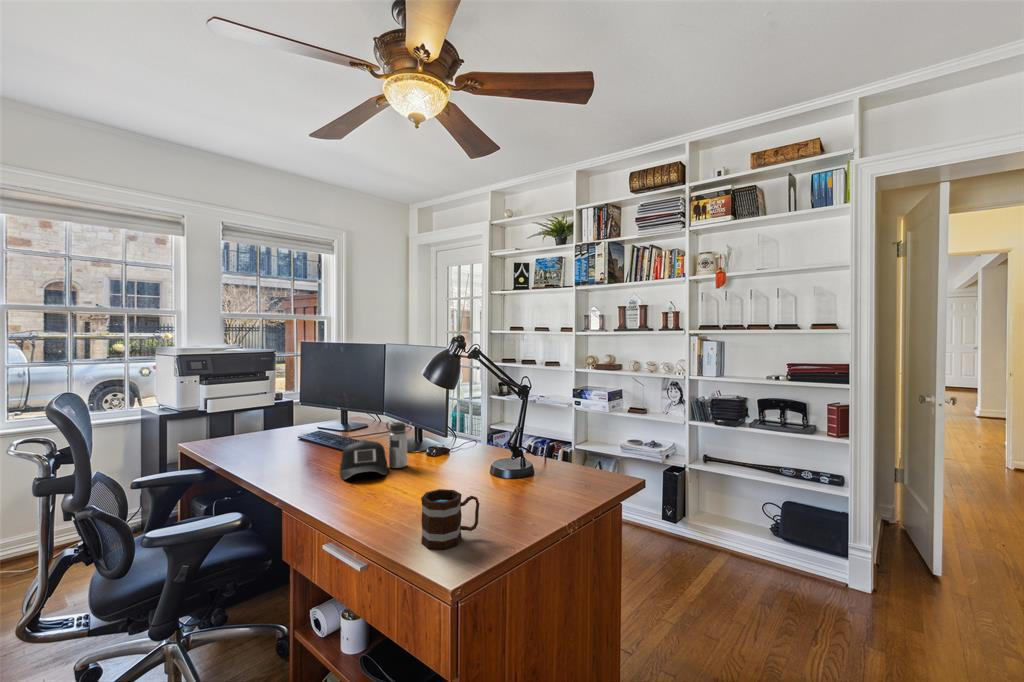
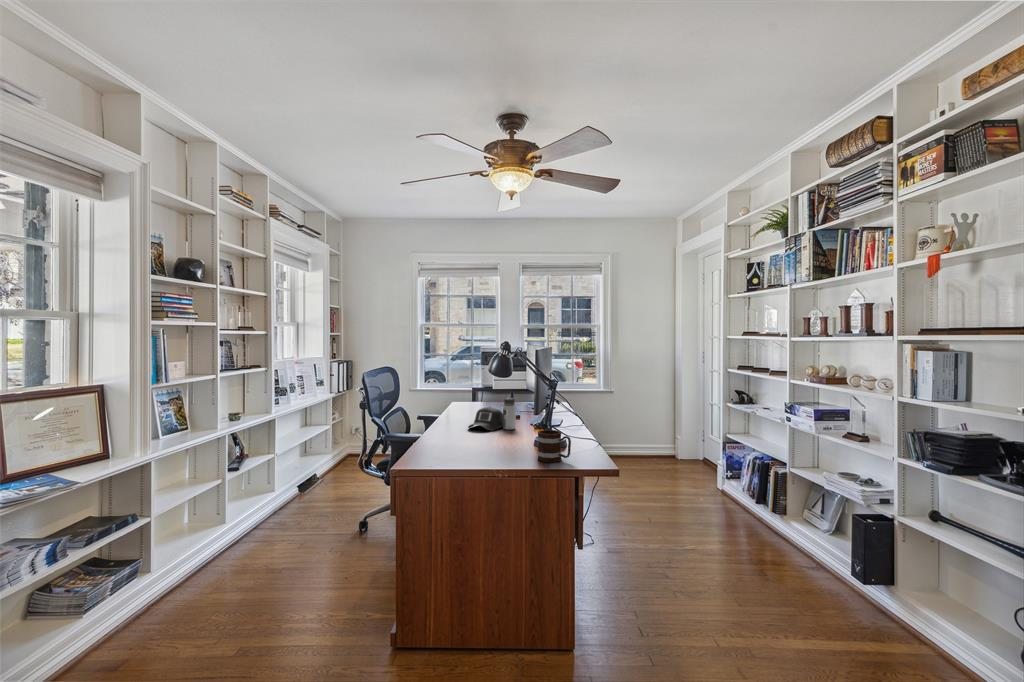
mug: present [421,489,479,549] -> present [538,430,571,463]

